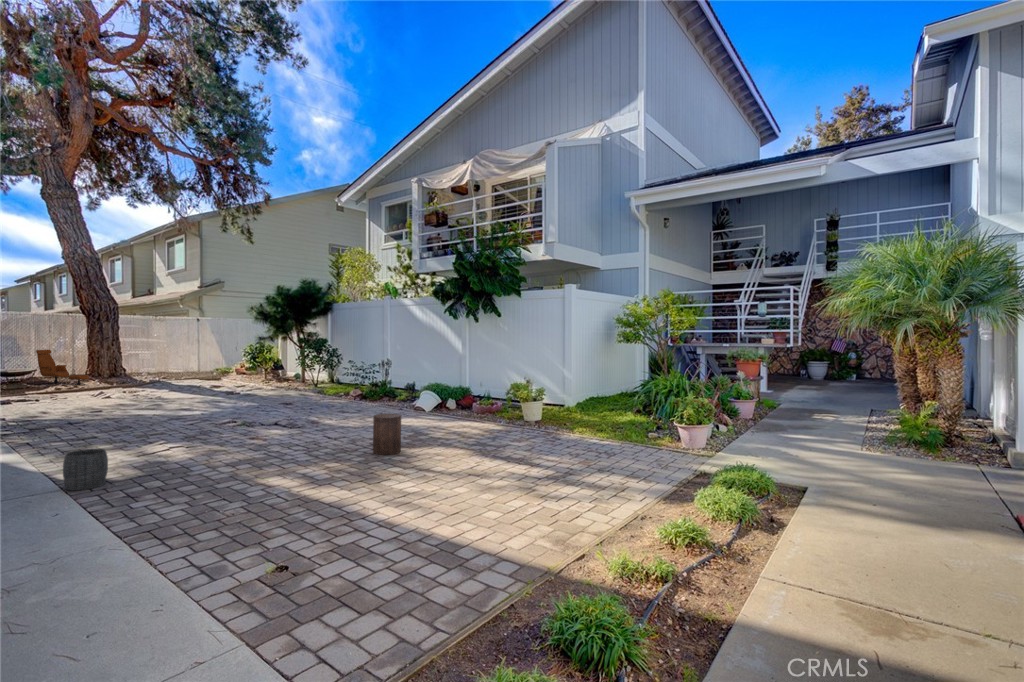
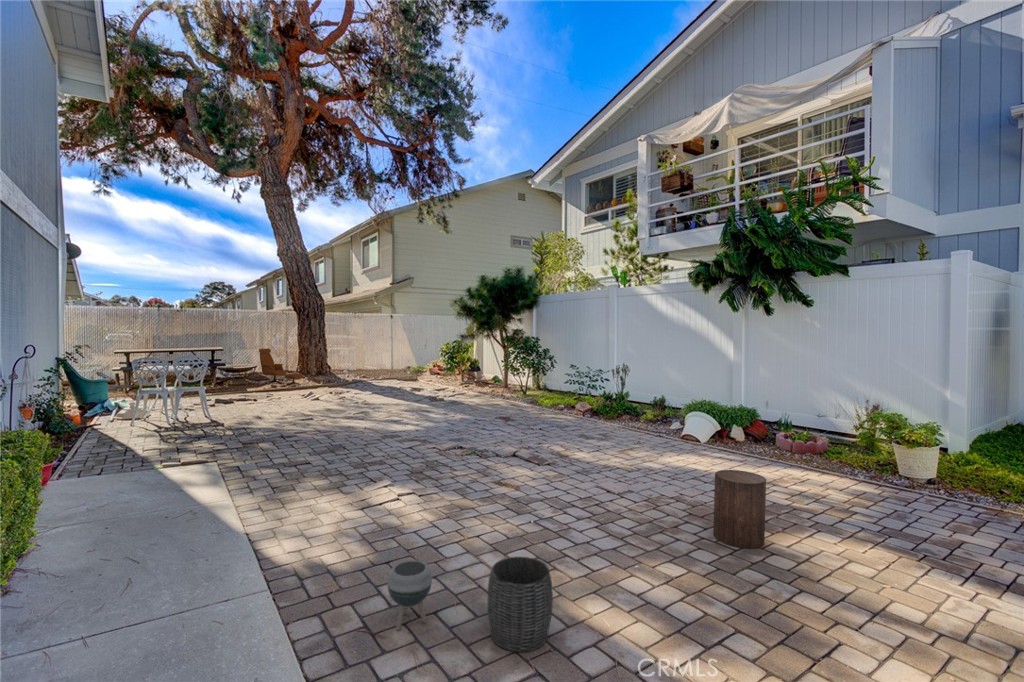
woven basket: present [63,449,108,491] -> present [488,557,553,652]
planter: none [132,459,162,495] -> present [387,560,432,630]

